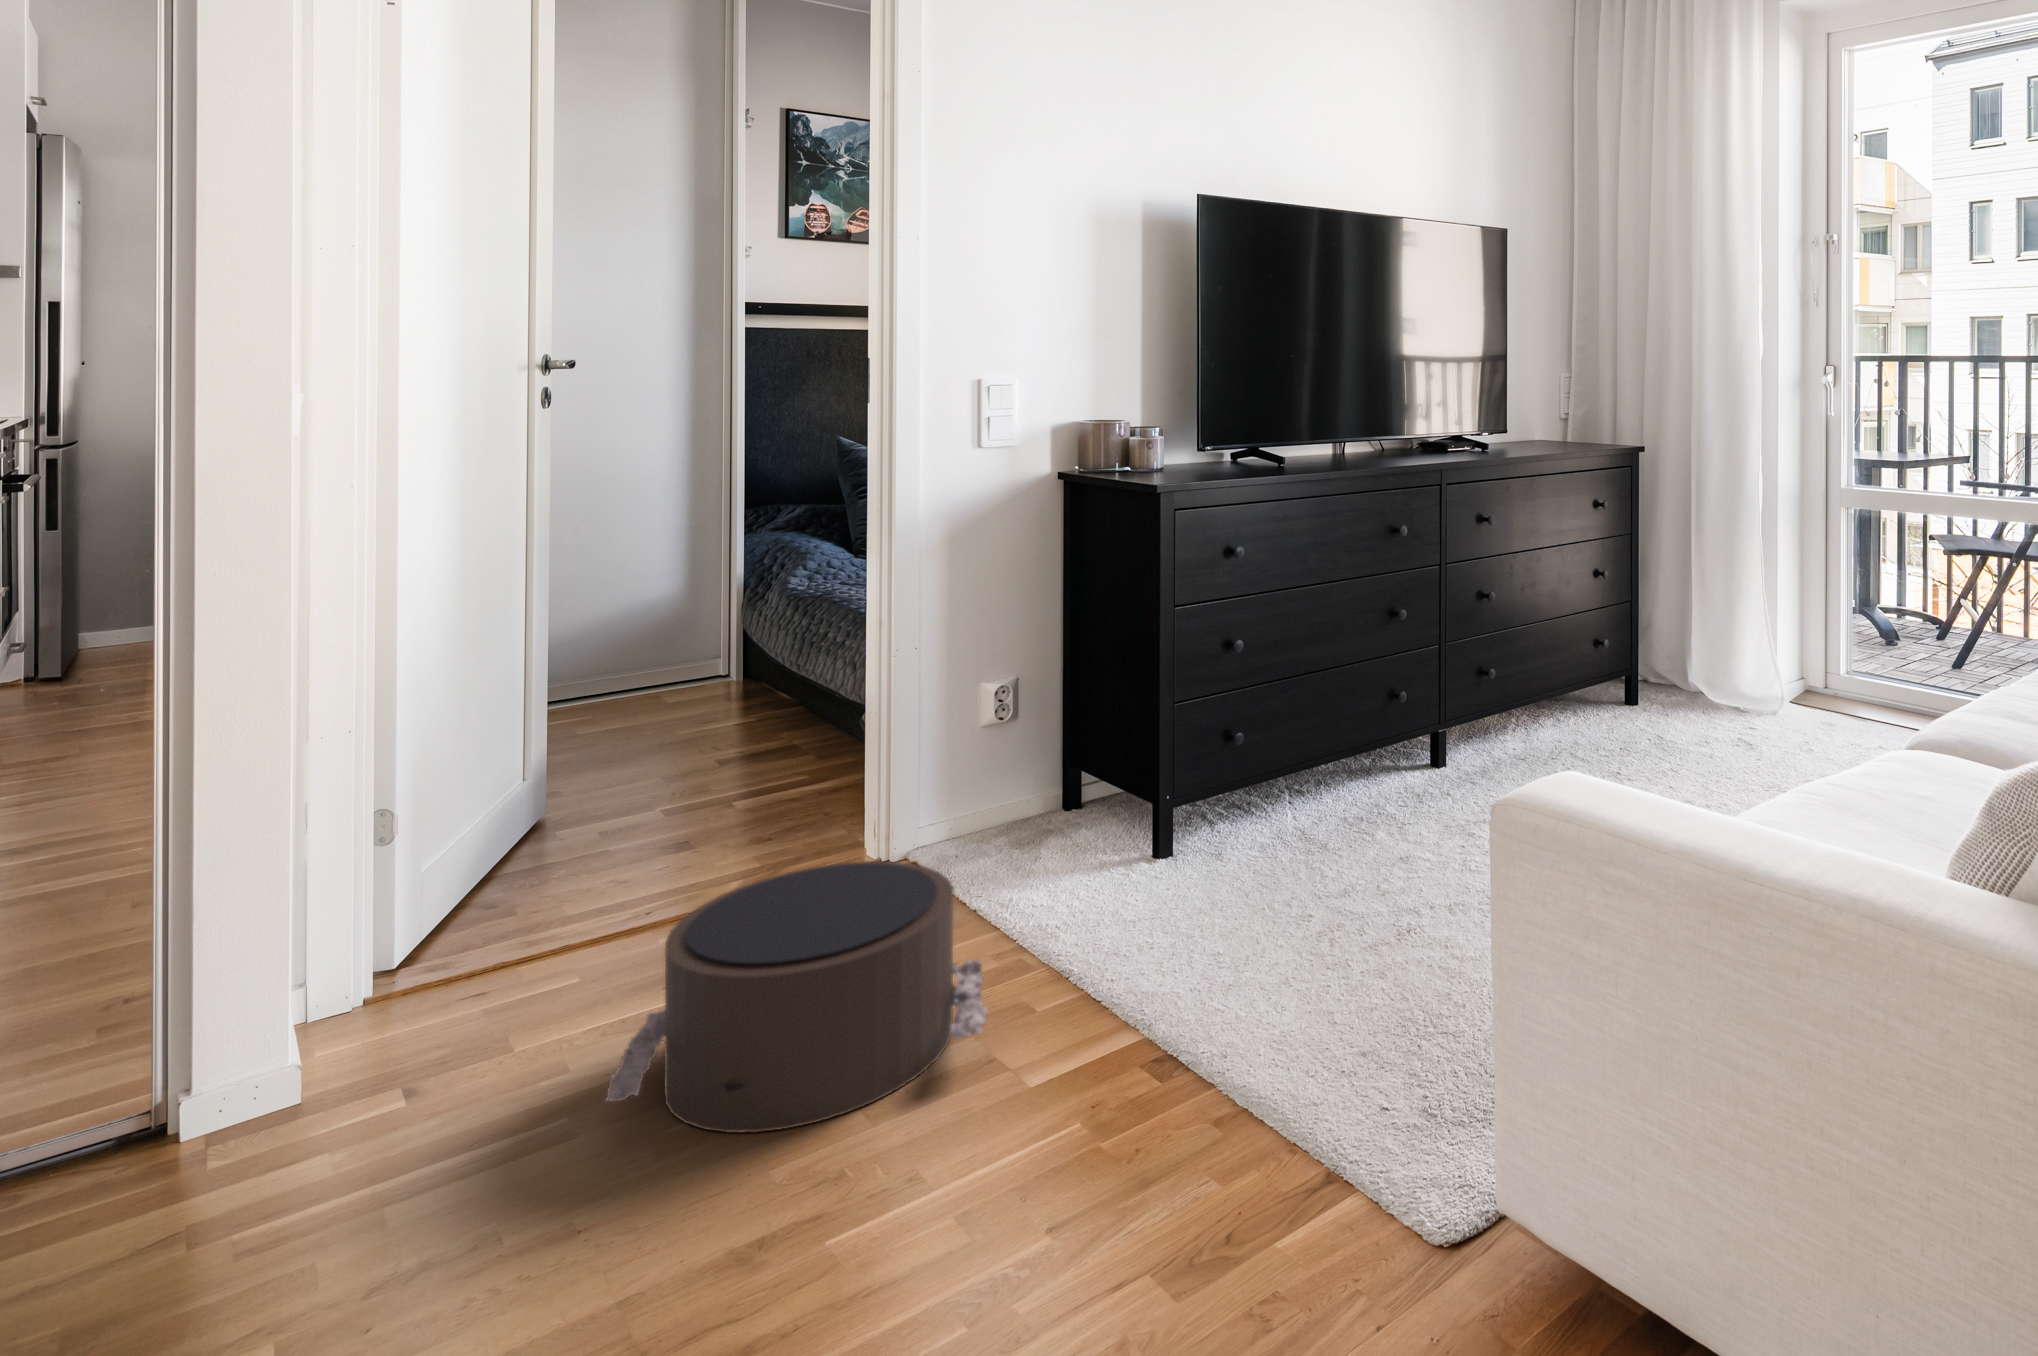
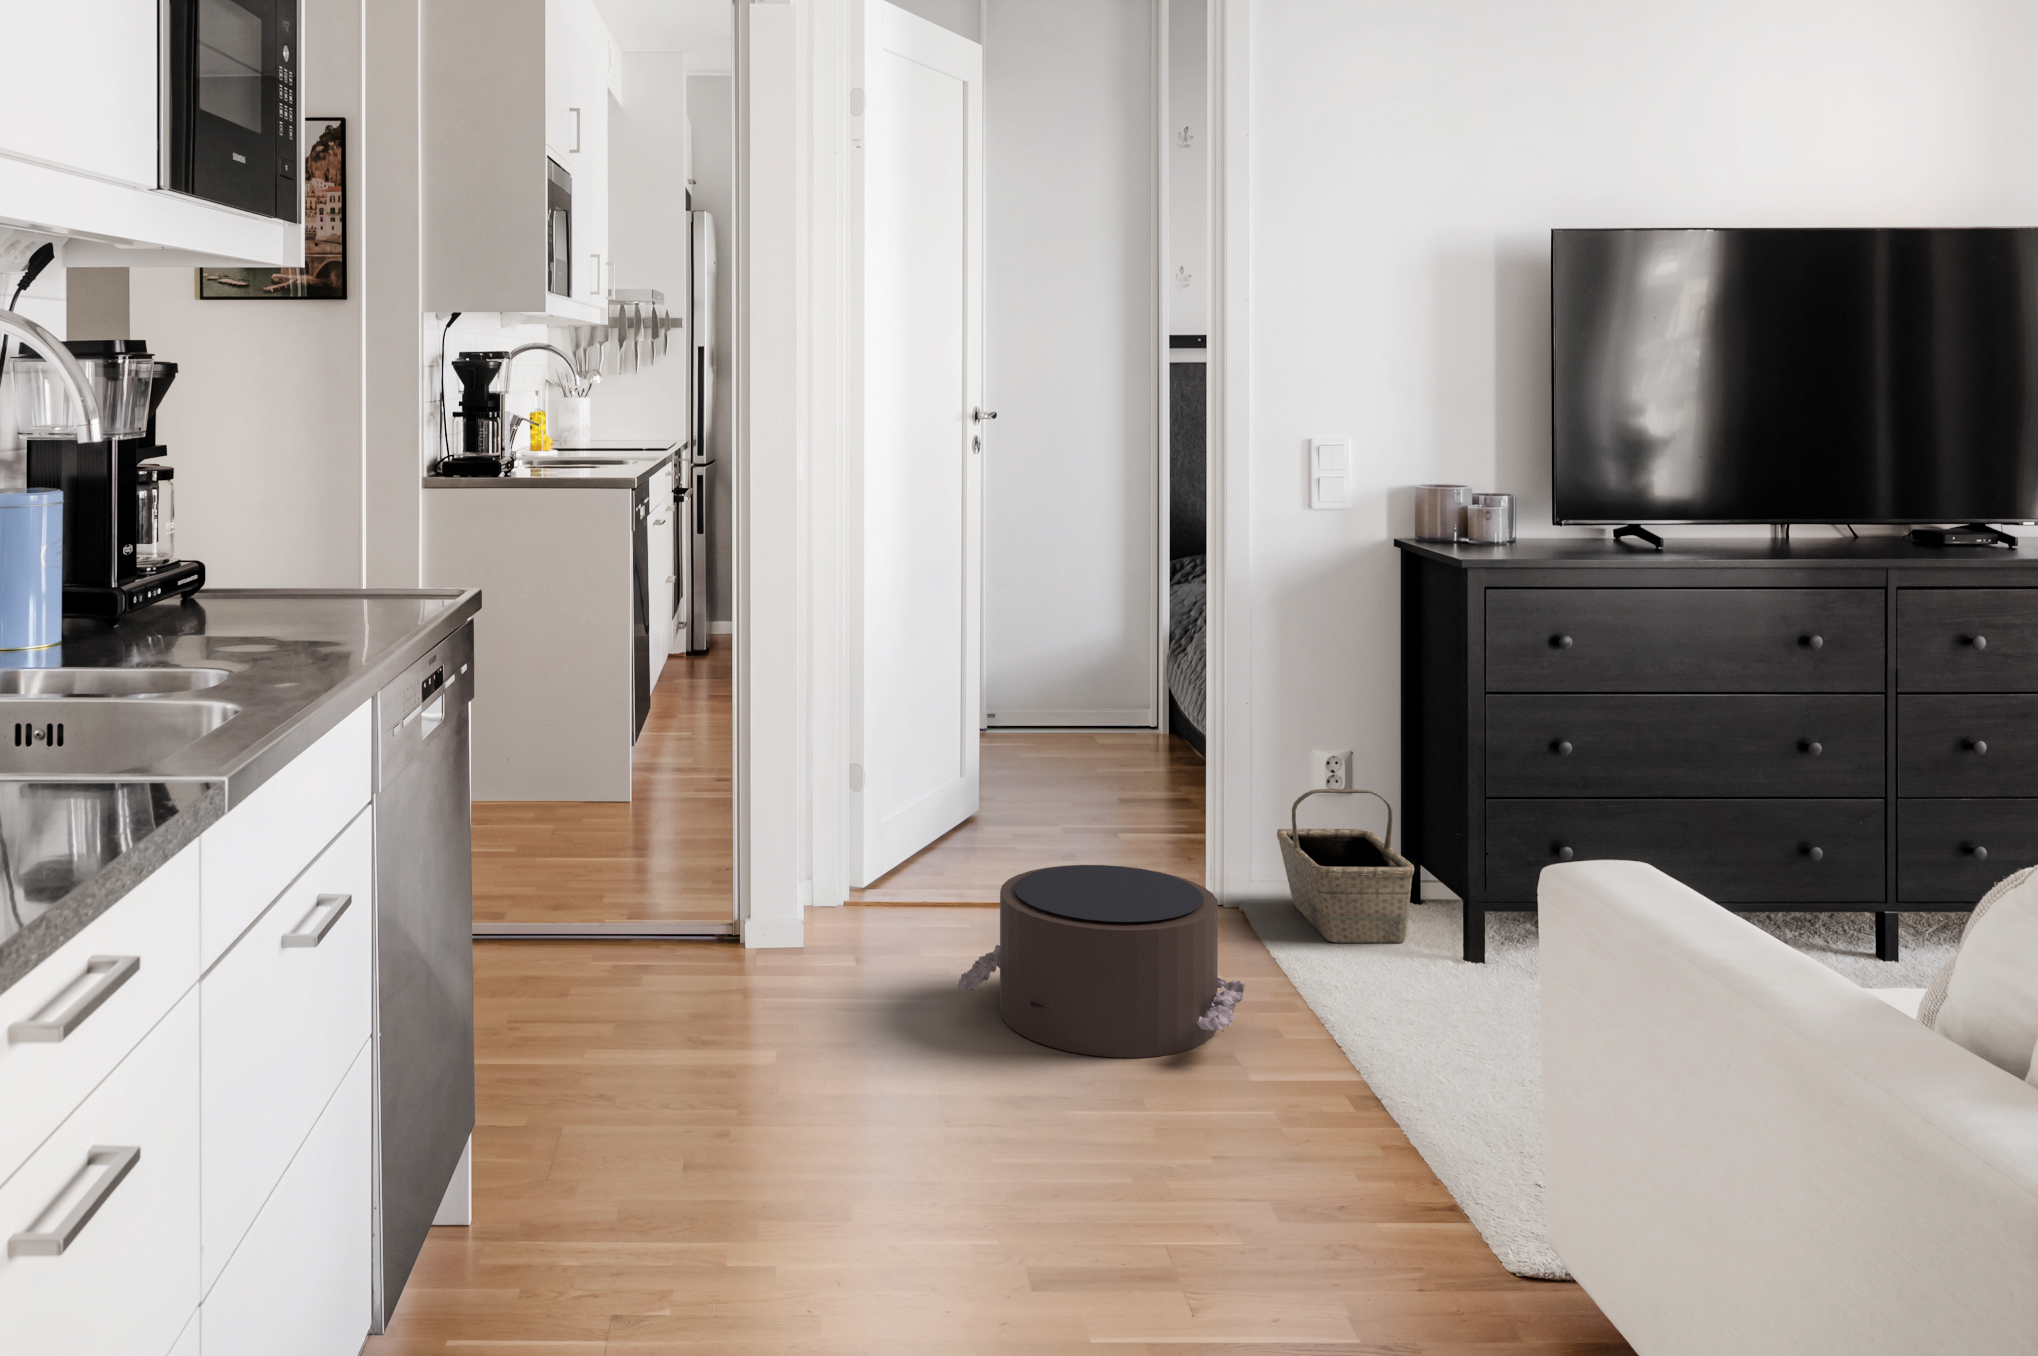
basket: none [951,714,1099,872] -> present [1277,789,1414,943]

